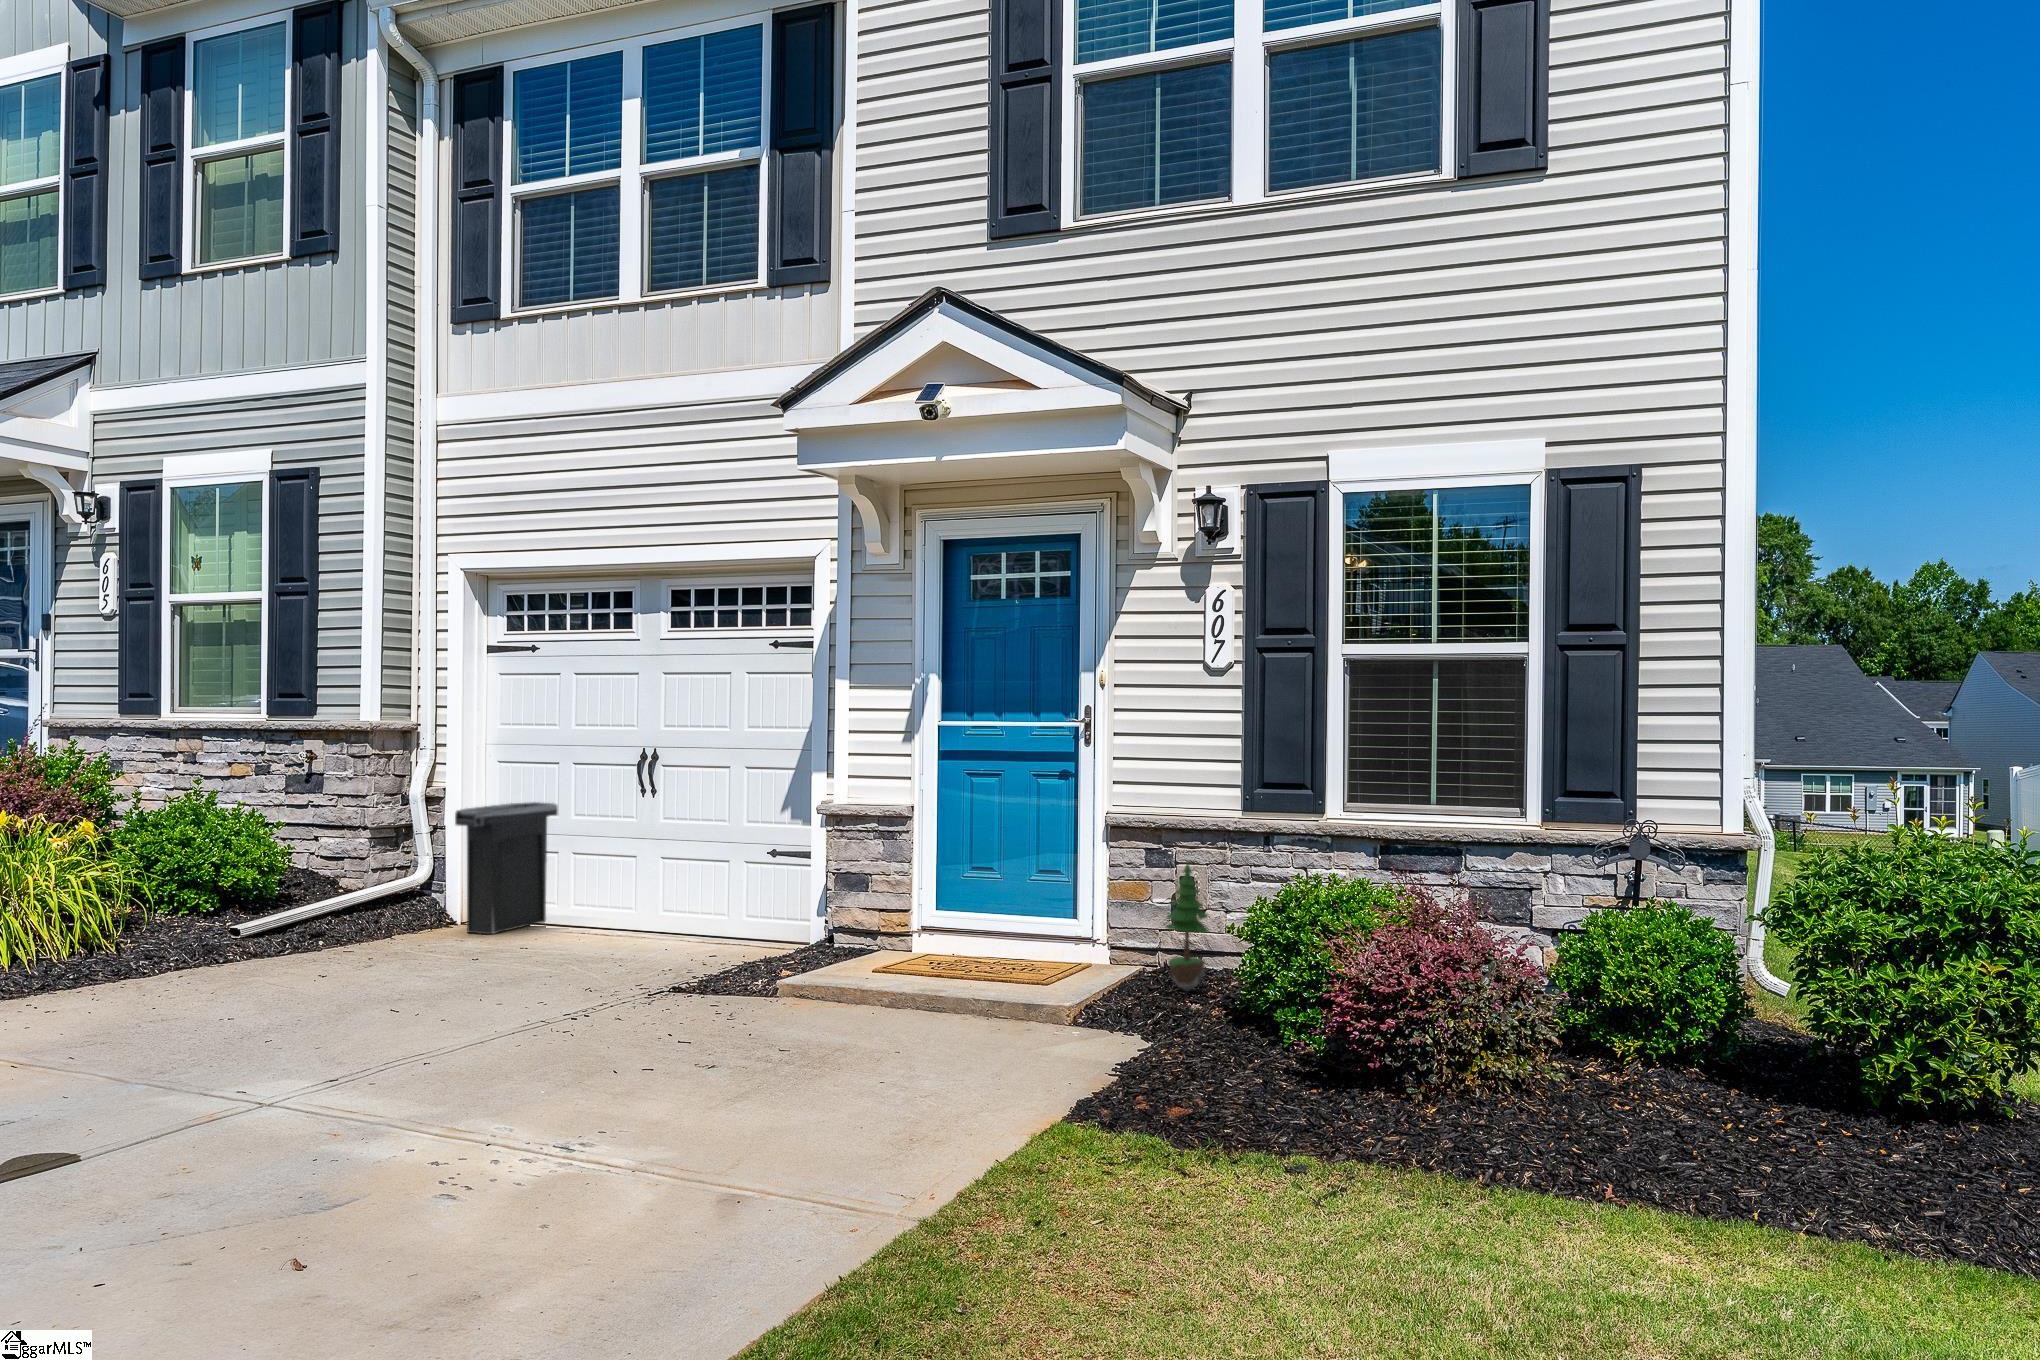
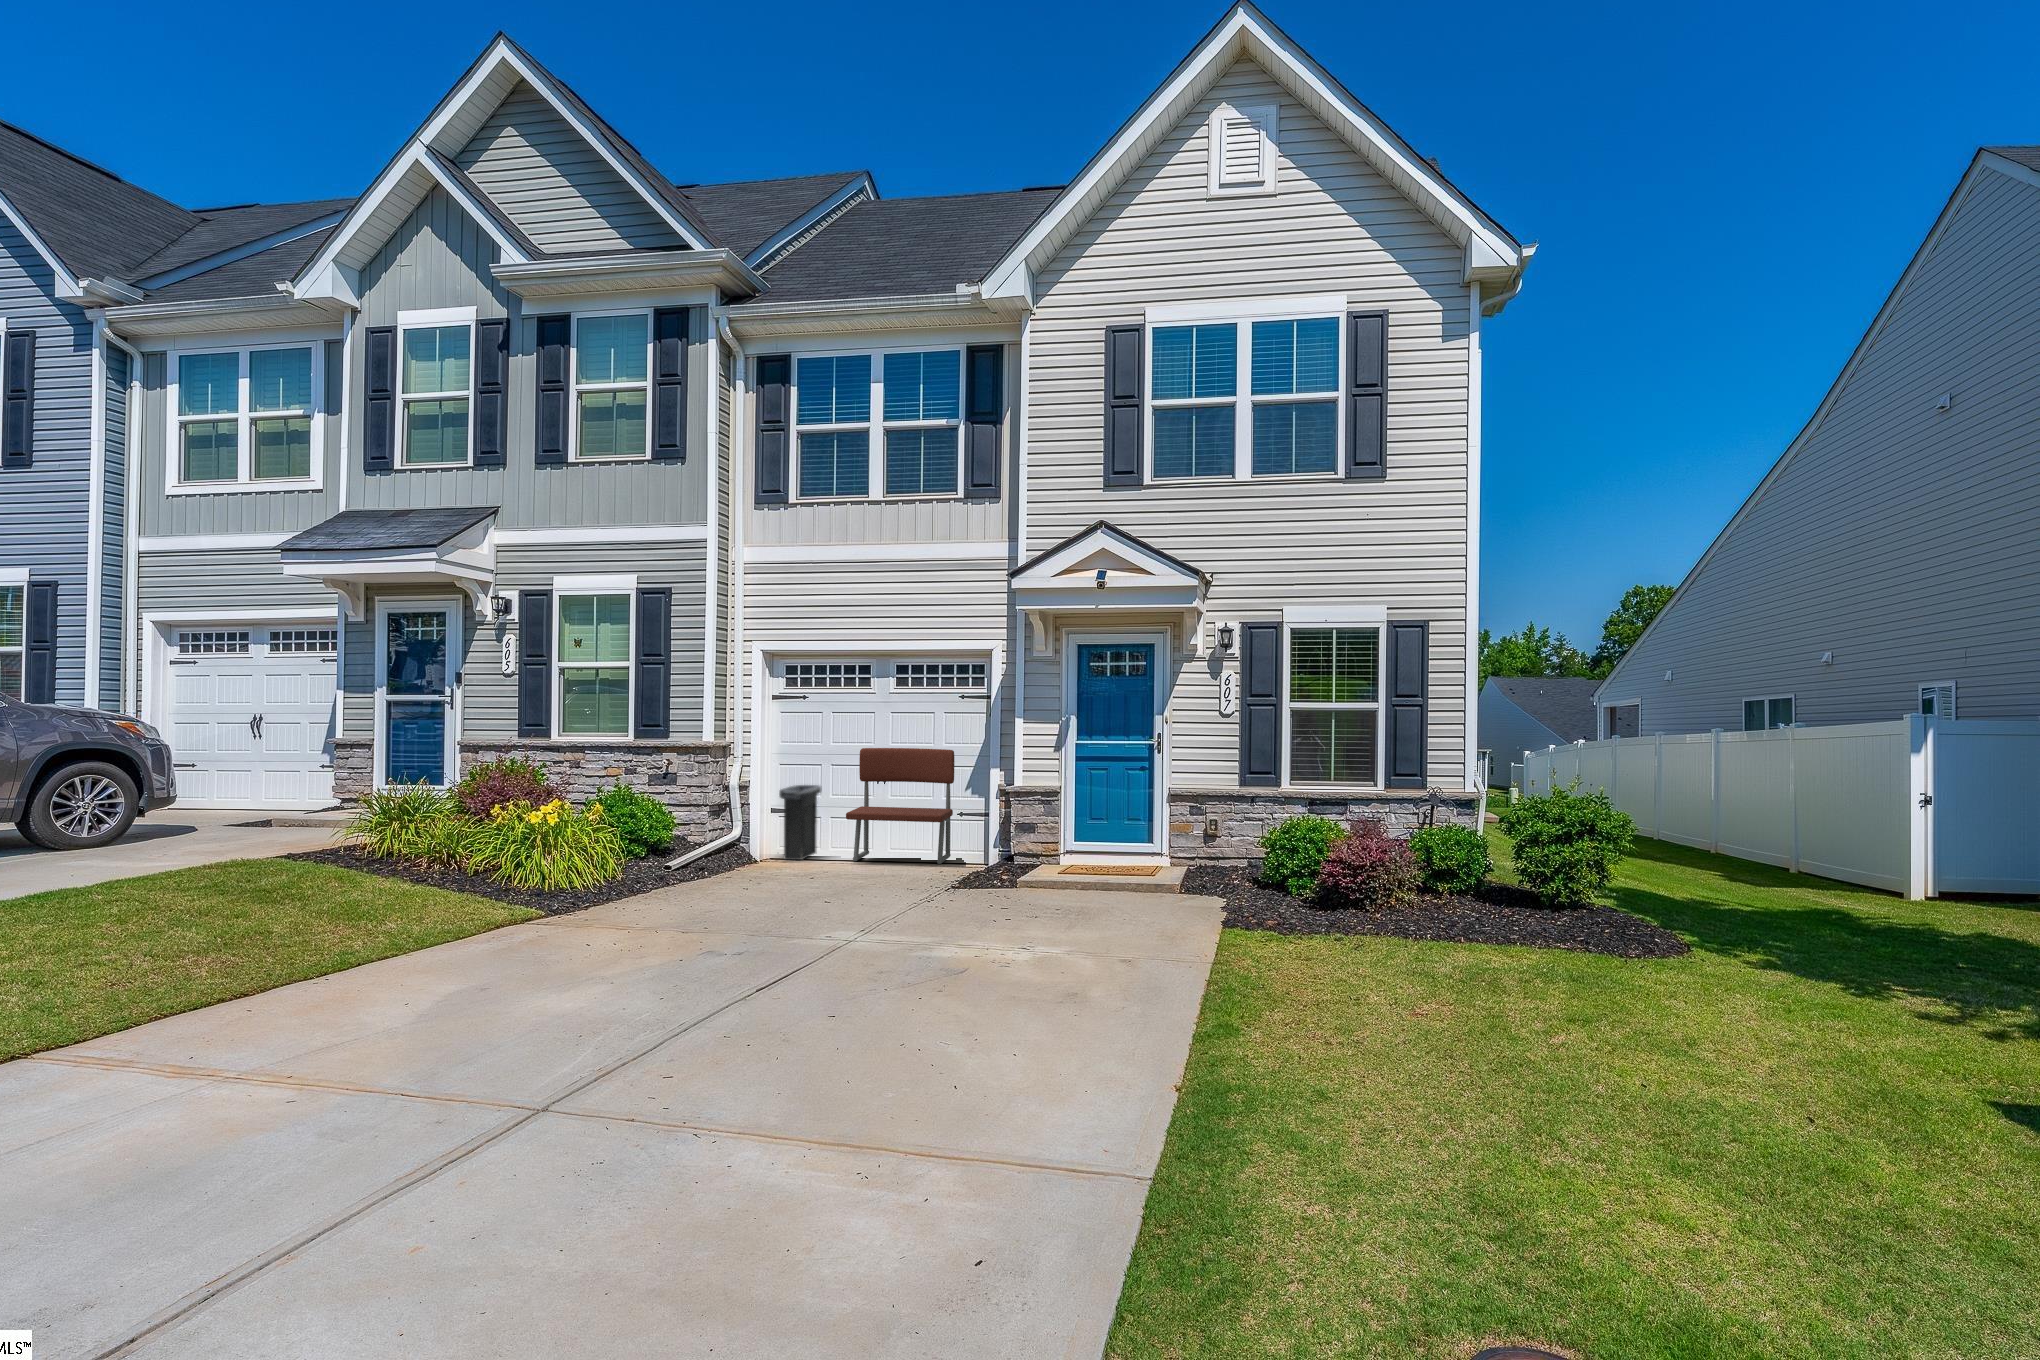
bench: none [548,738,758,950] -> present [846,748,954,864]
potted tree: present [1164,864,1208,991] -> none [1206,811,1229,875]

